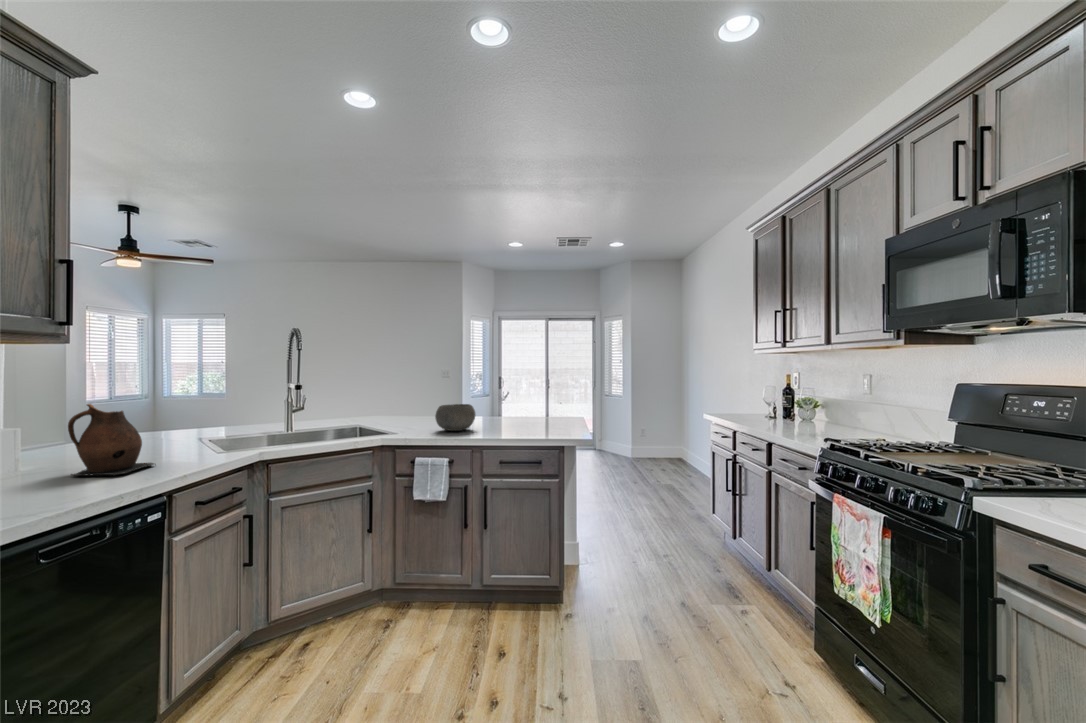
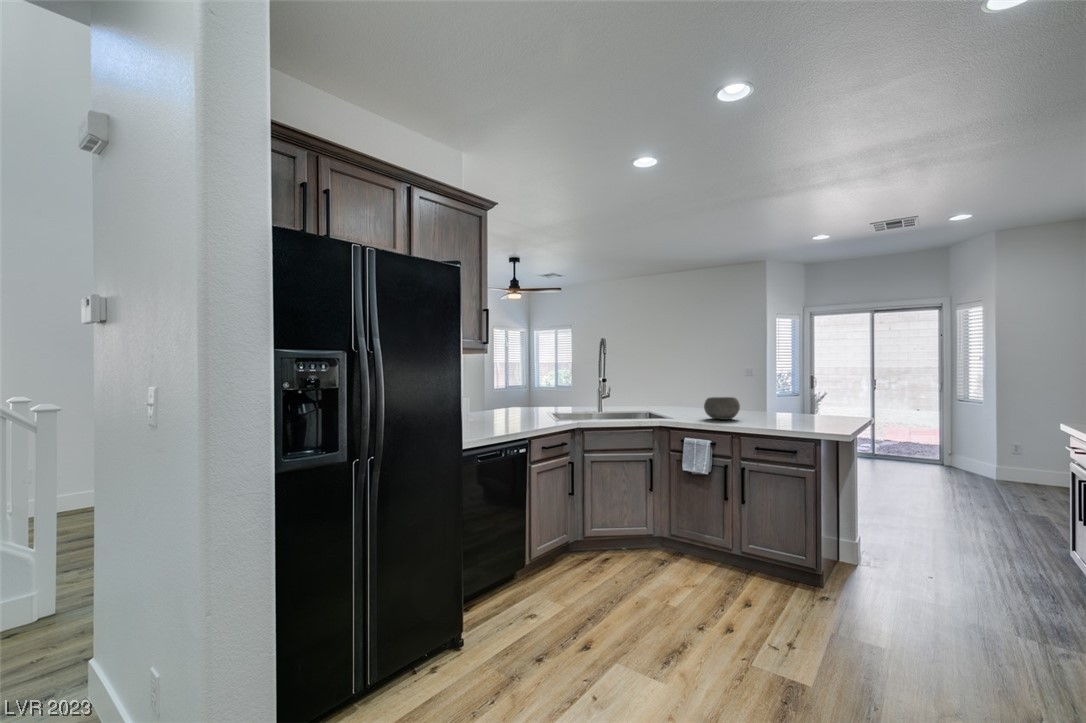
ceramic pitcher: present [68,404,154,476] -> none [487,386,524,426]

